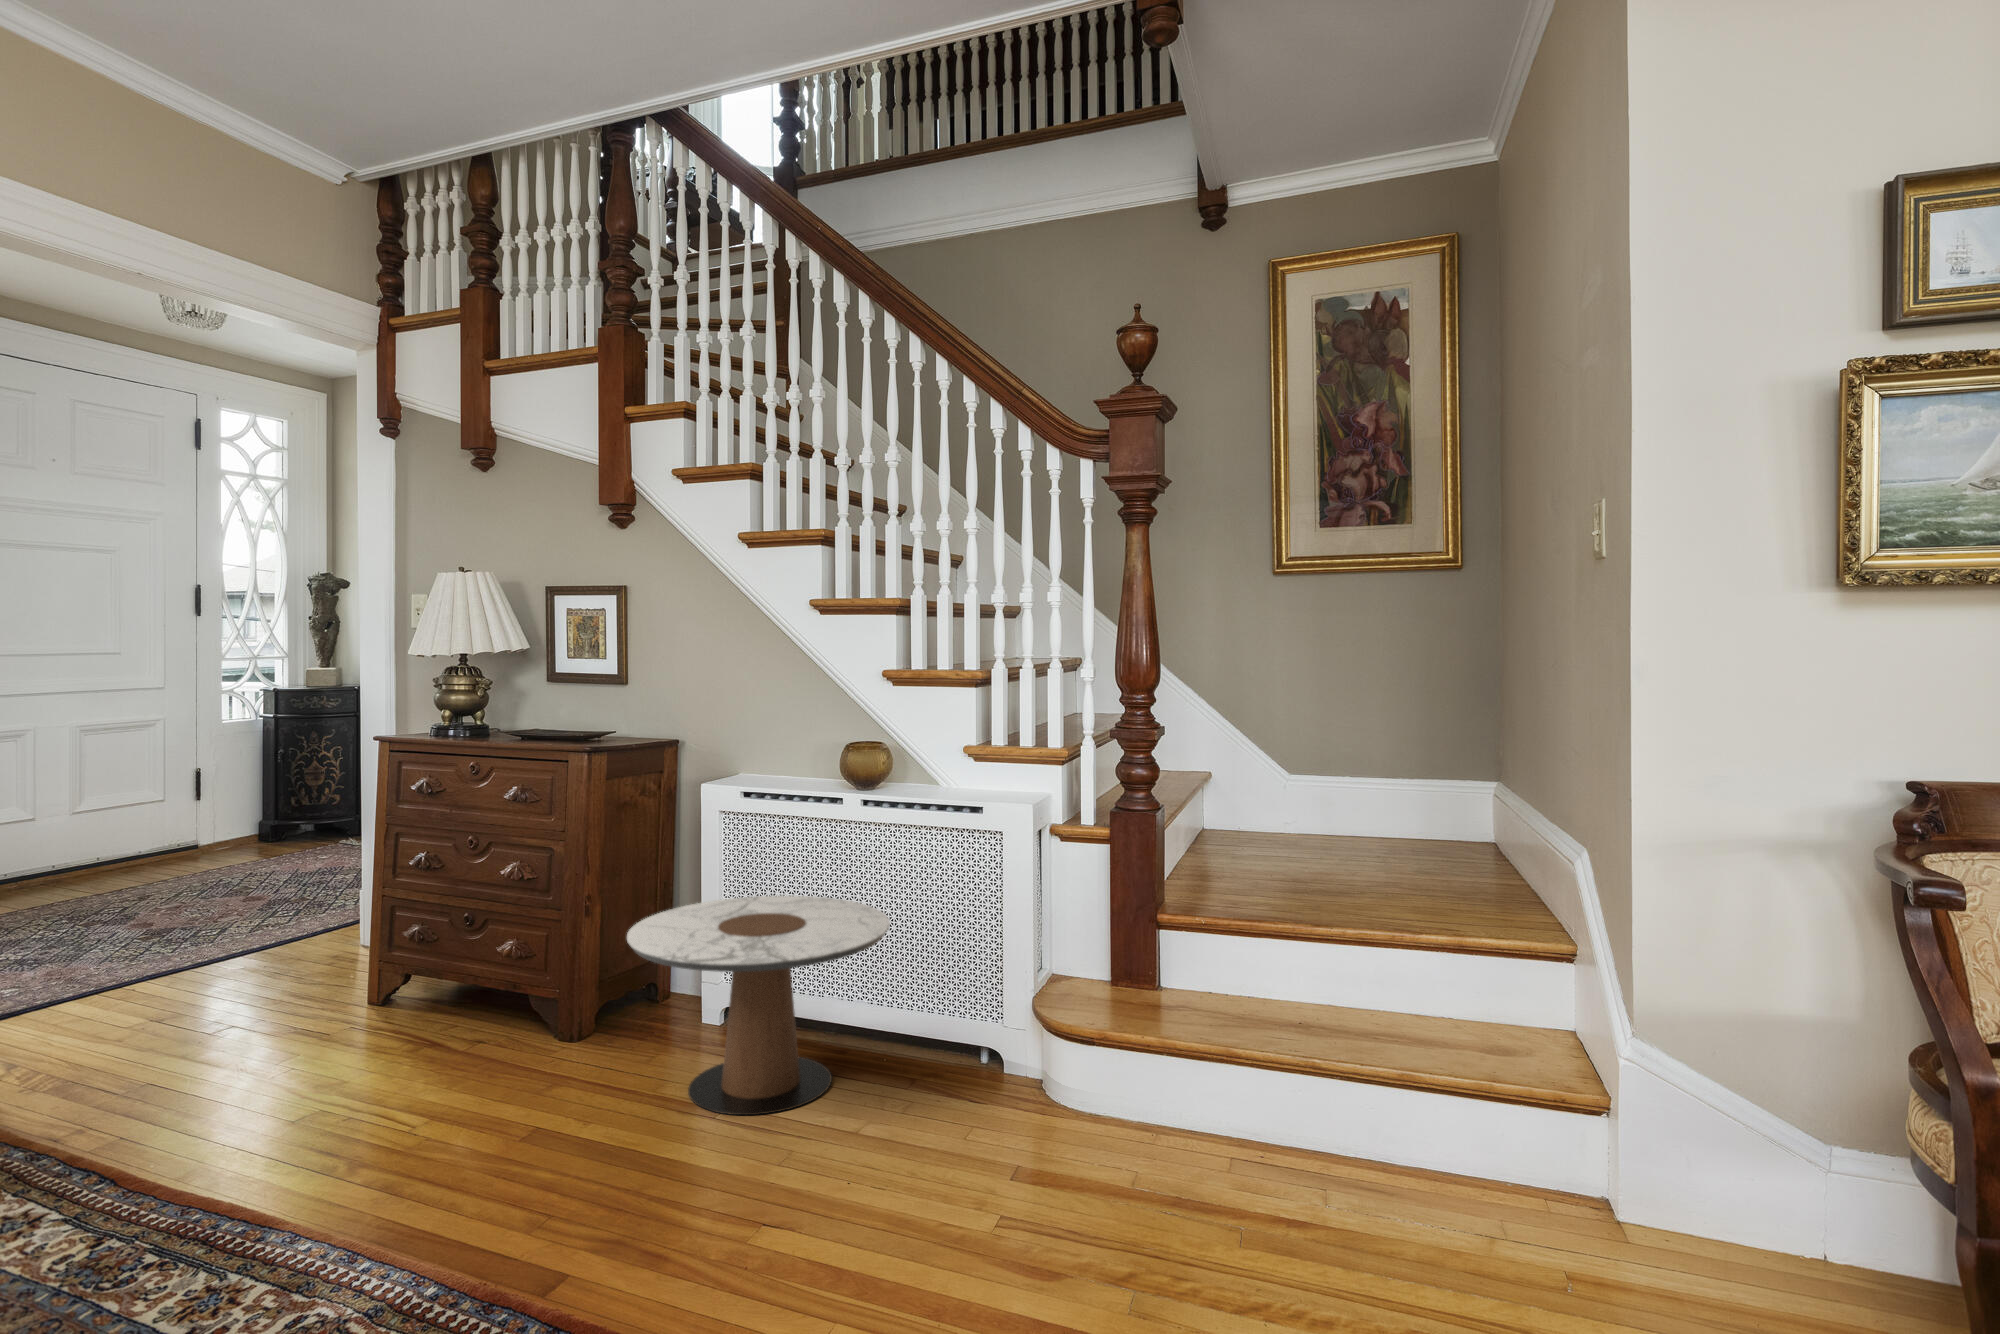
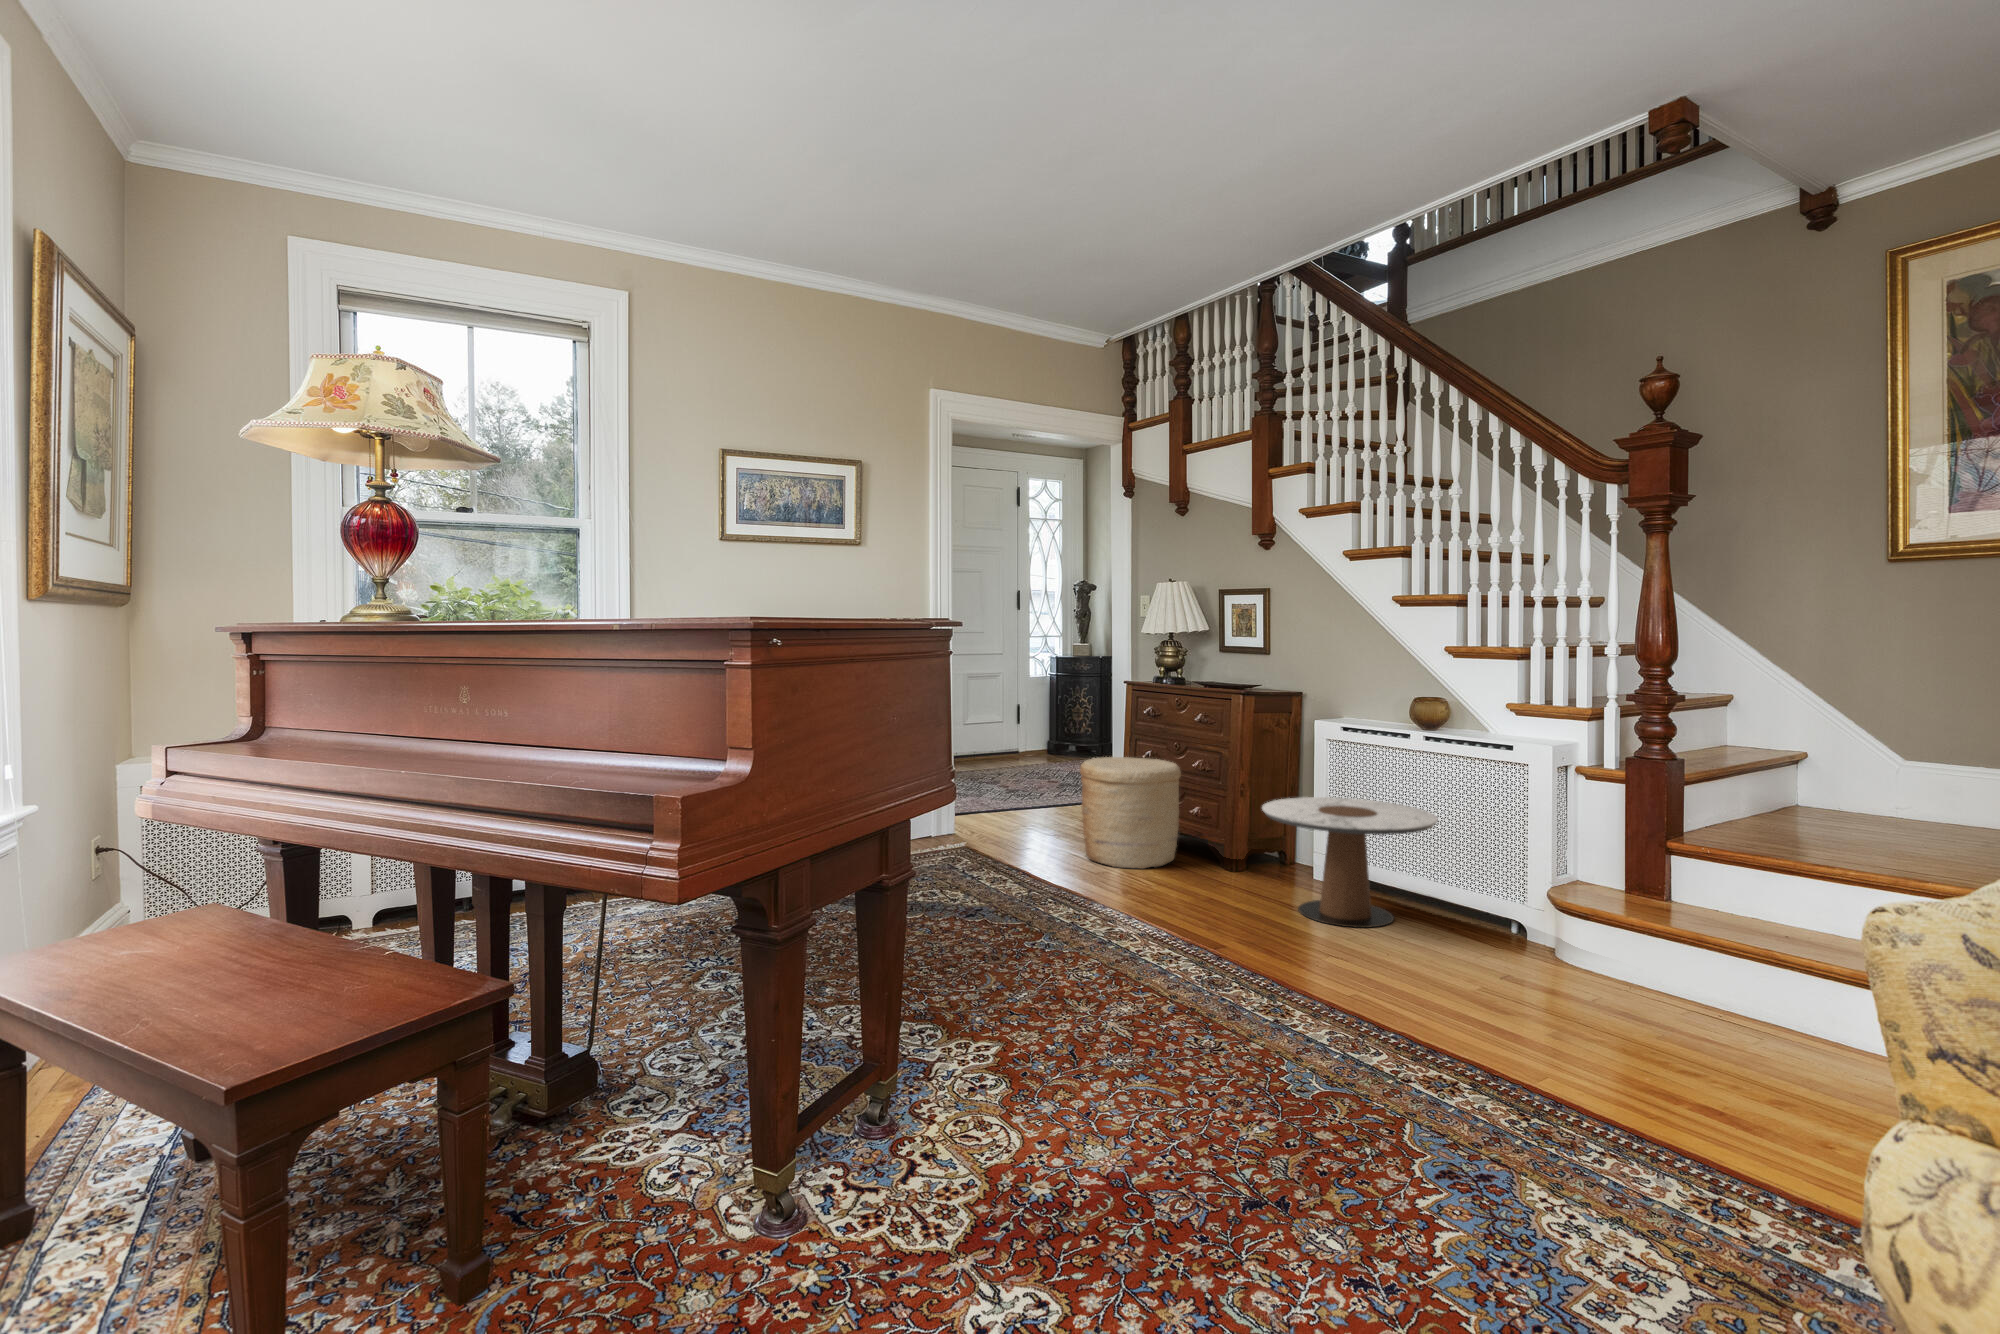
woven basket: none [277,860,482,1071] -> present [1080,757,1181,869]

